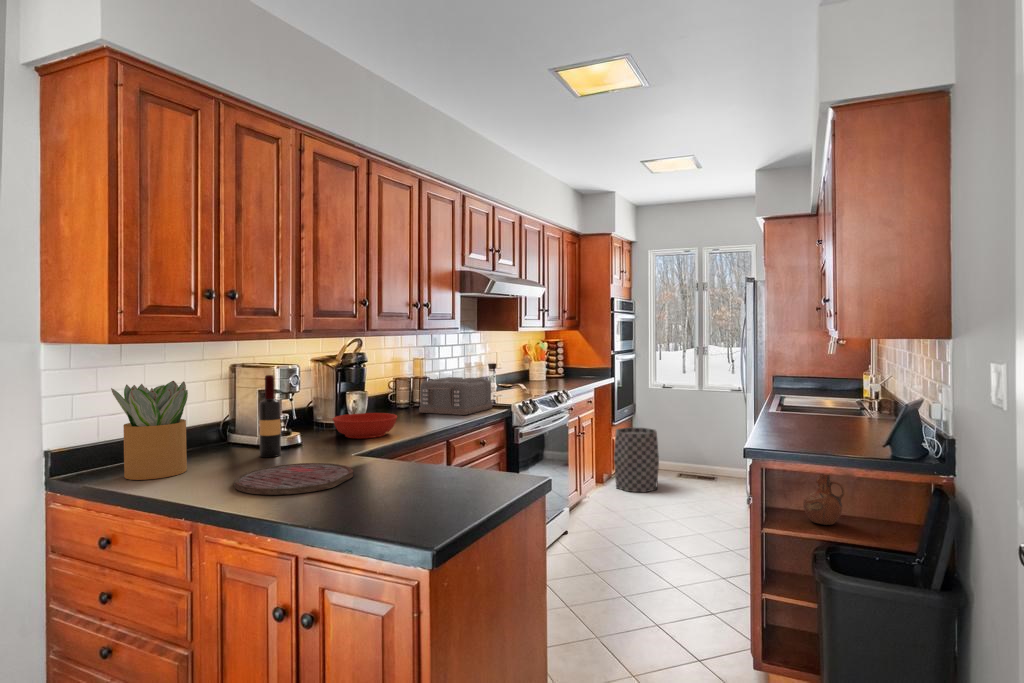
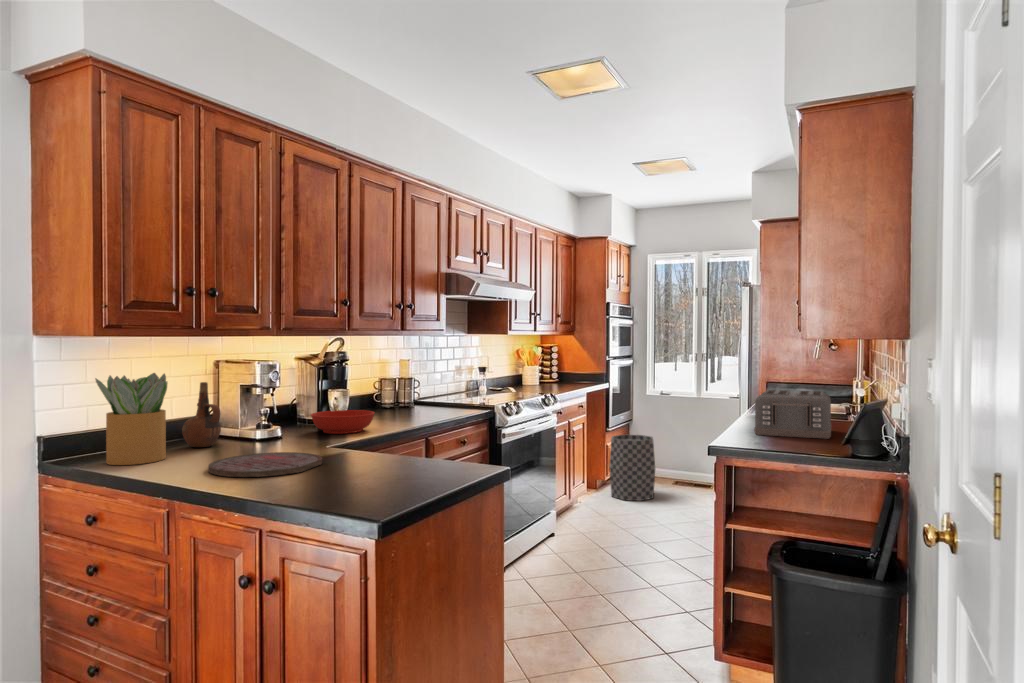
wine bottle: present [259,375,281,457] -> none [237,369,257,448]
toaster: present [419,377,492,415] -> present [754,390,831,439]
ceramic pitcher: present [803,474,844,525] -> present [182,382,221,447]

